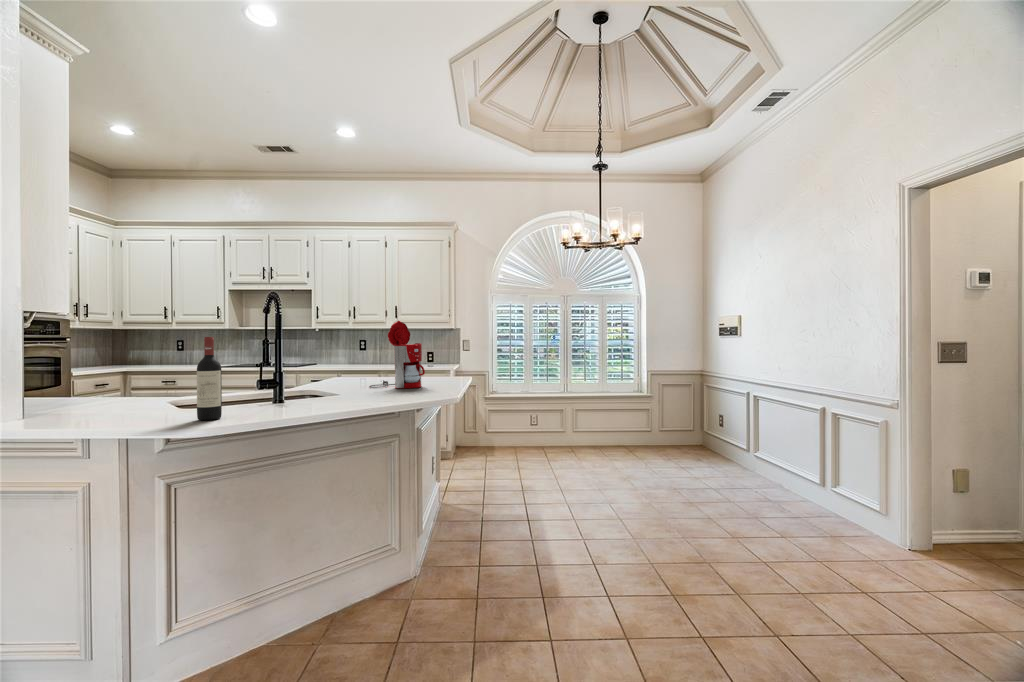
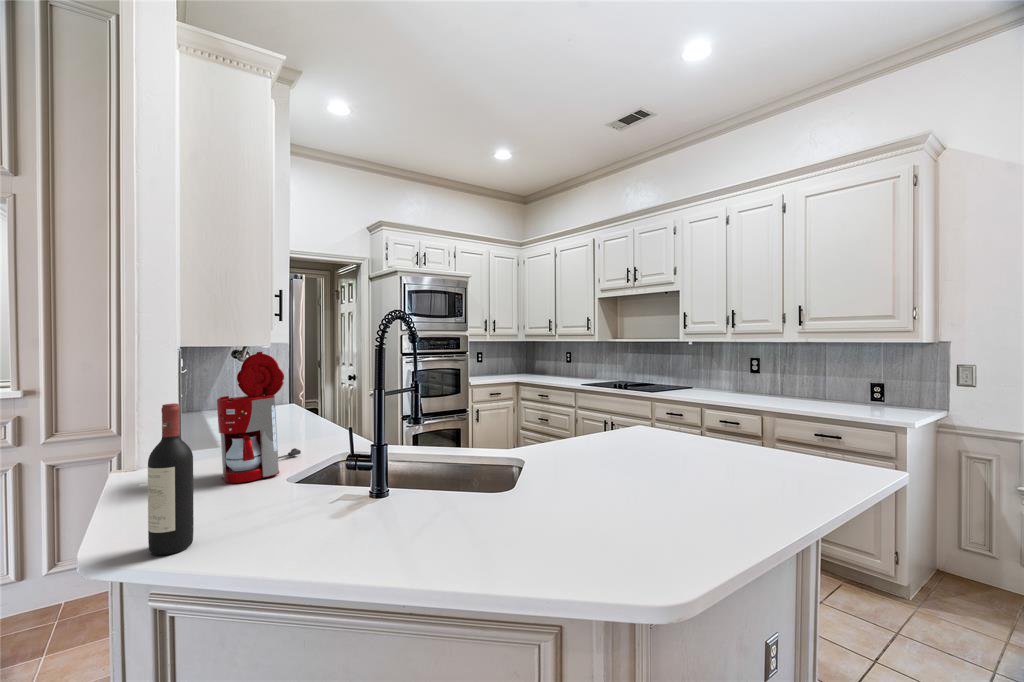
coffee maker: present [369,321,425,388] -> present [217,352,301,483]

